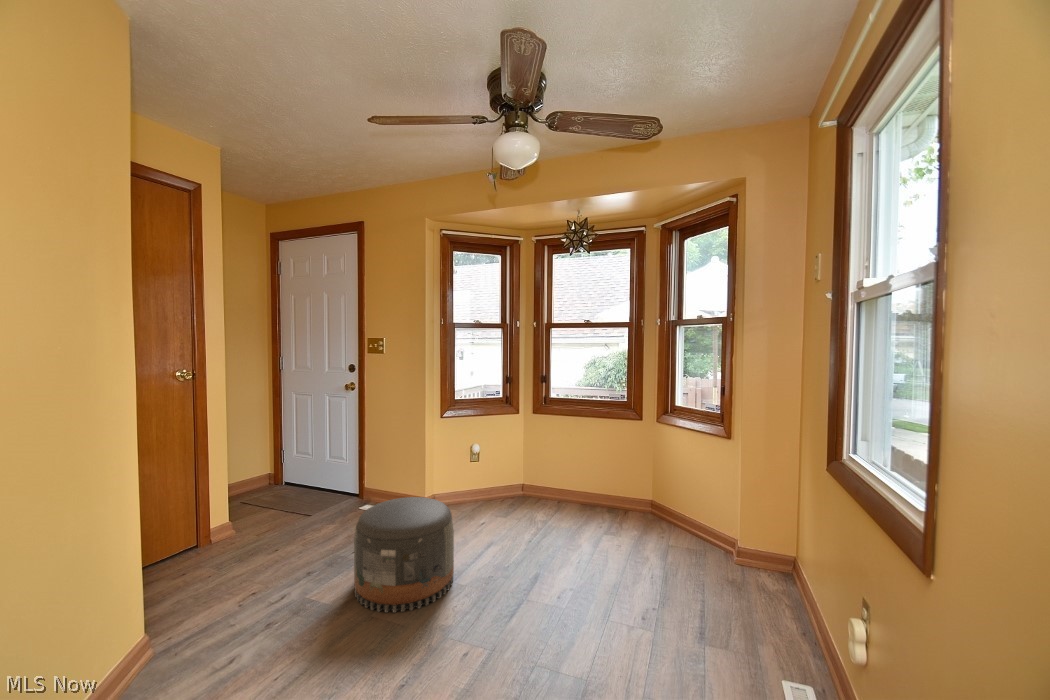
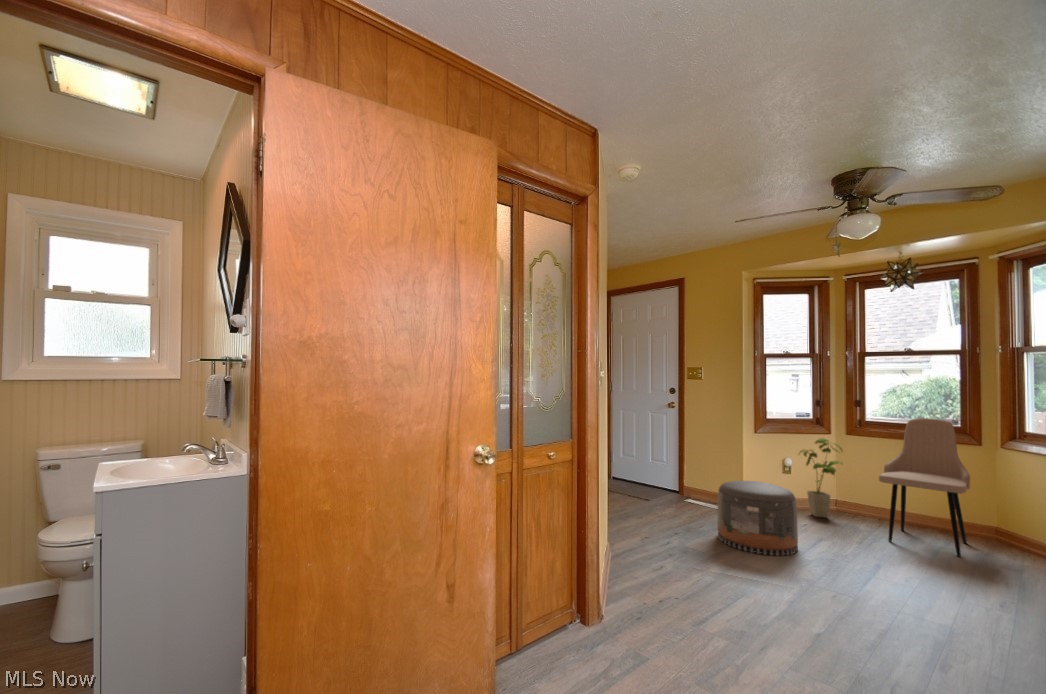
dining chair: none [550,394,627,545] -> present [879,418,970,557]
house plant: none [484,420,527,508] -> present [799,438,842,518]

